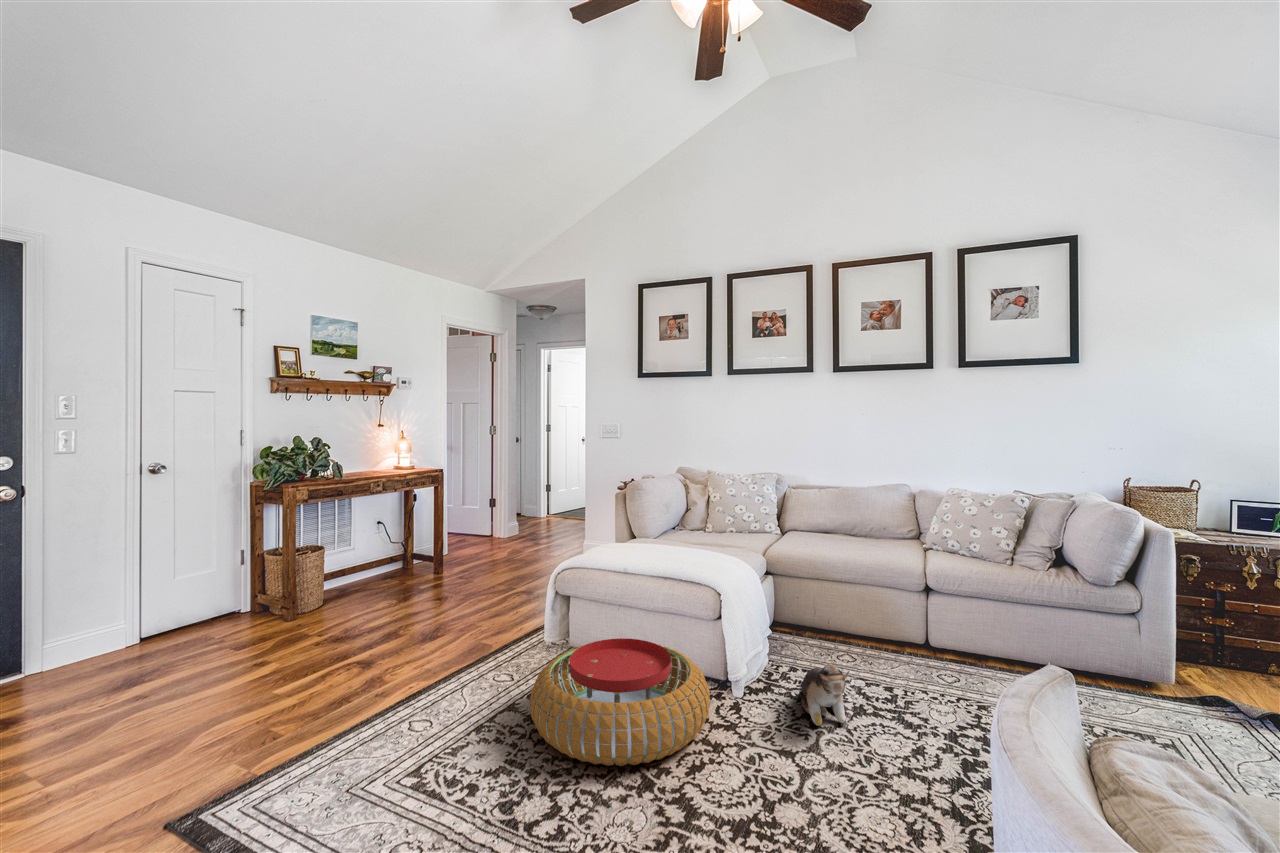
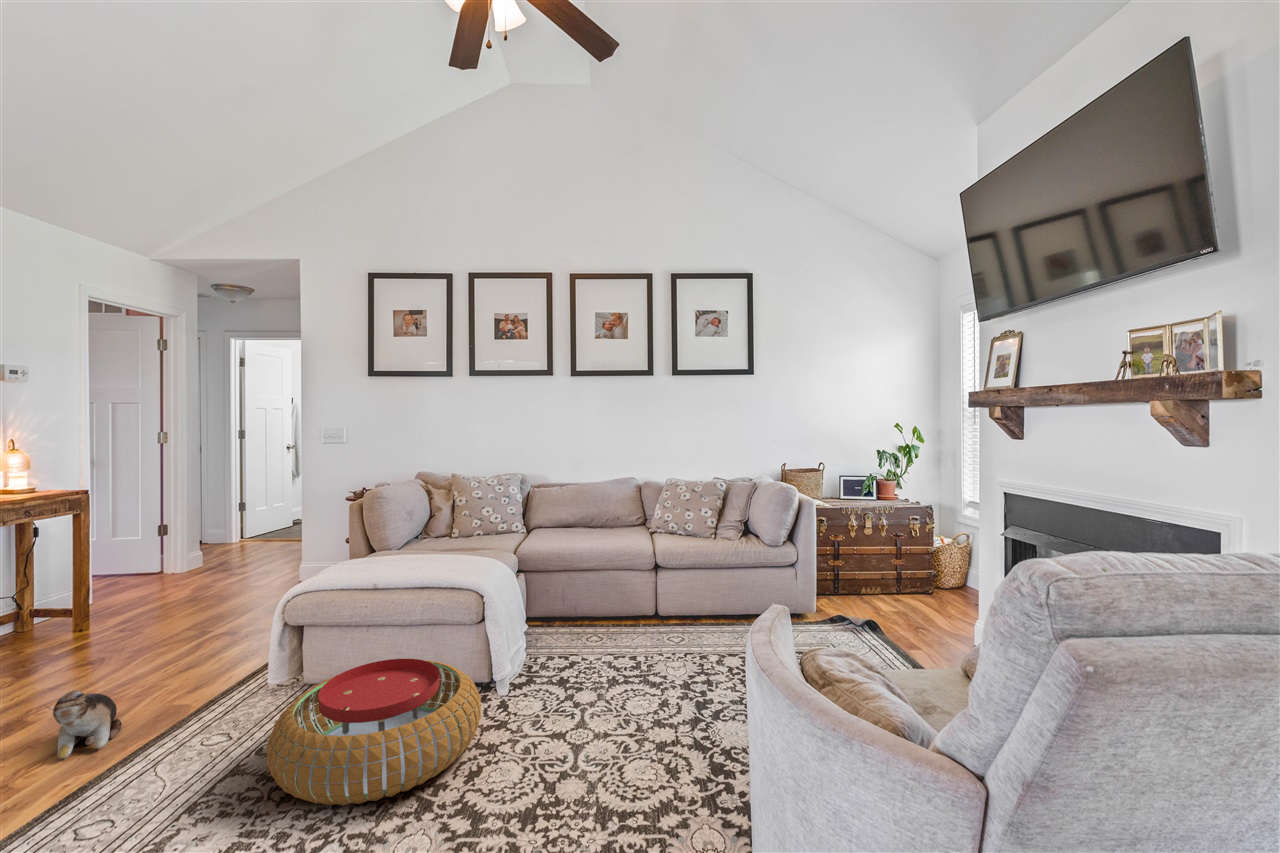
plush toy: present [801,664,849,726] -> present [44,690,122,759]

